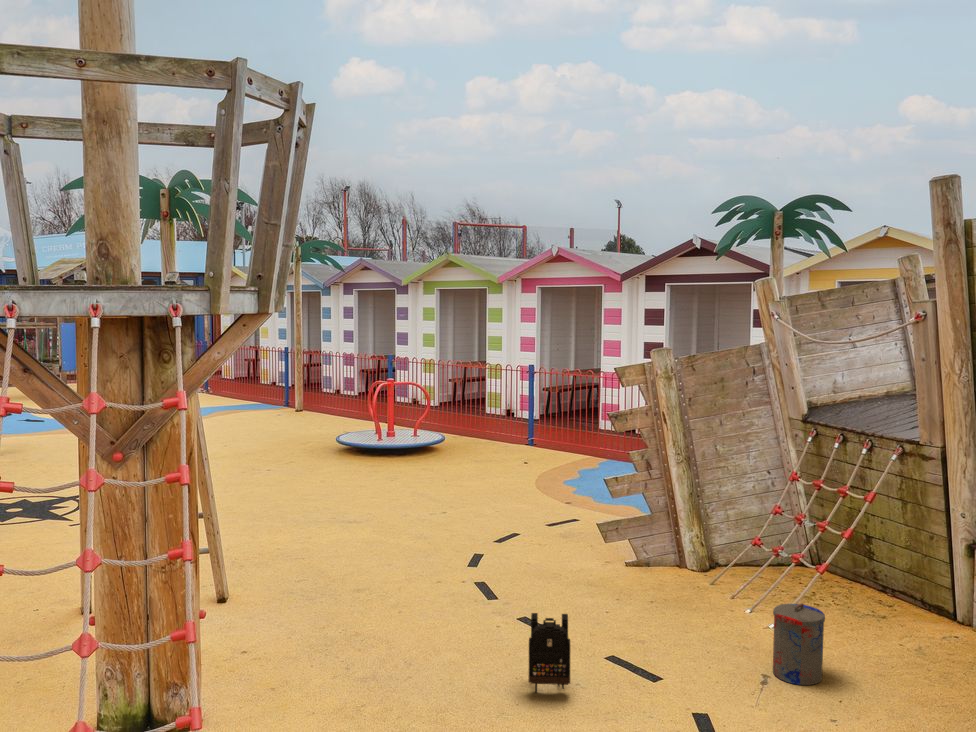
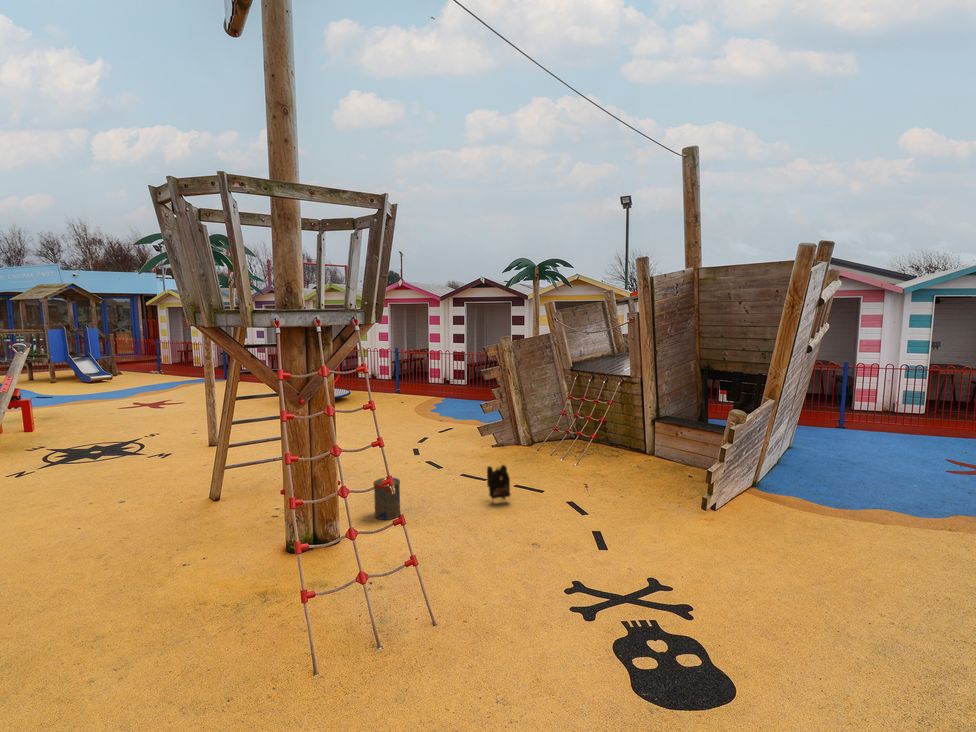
trash can: present [773,603,825,685] -> present [373,477,400,520]

